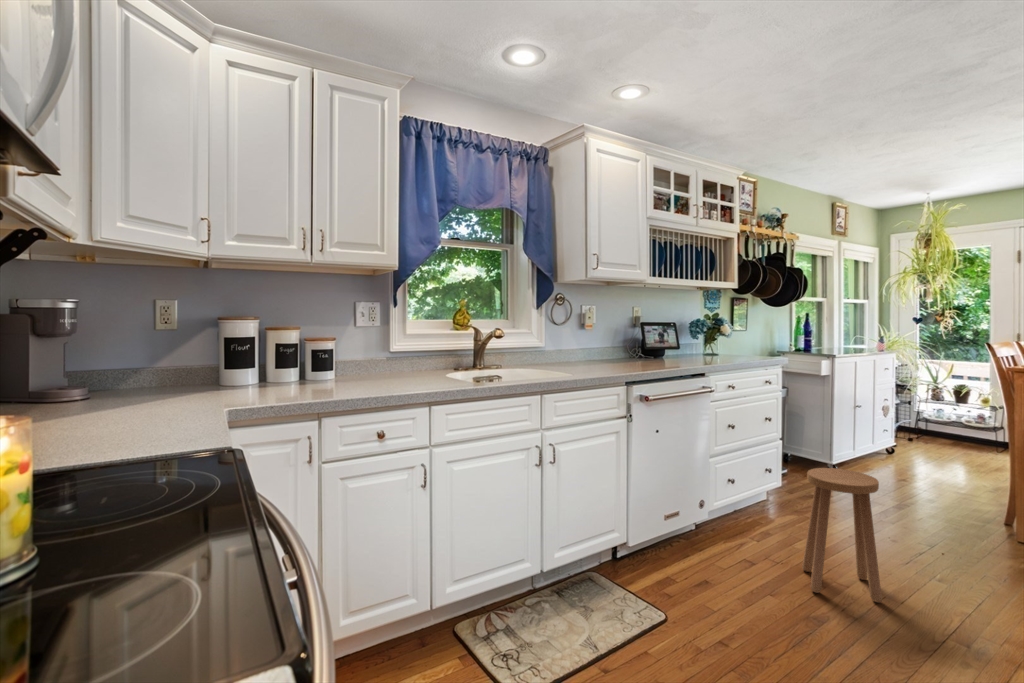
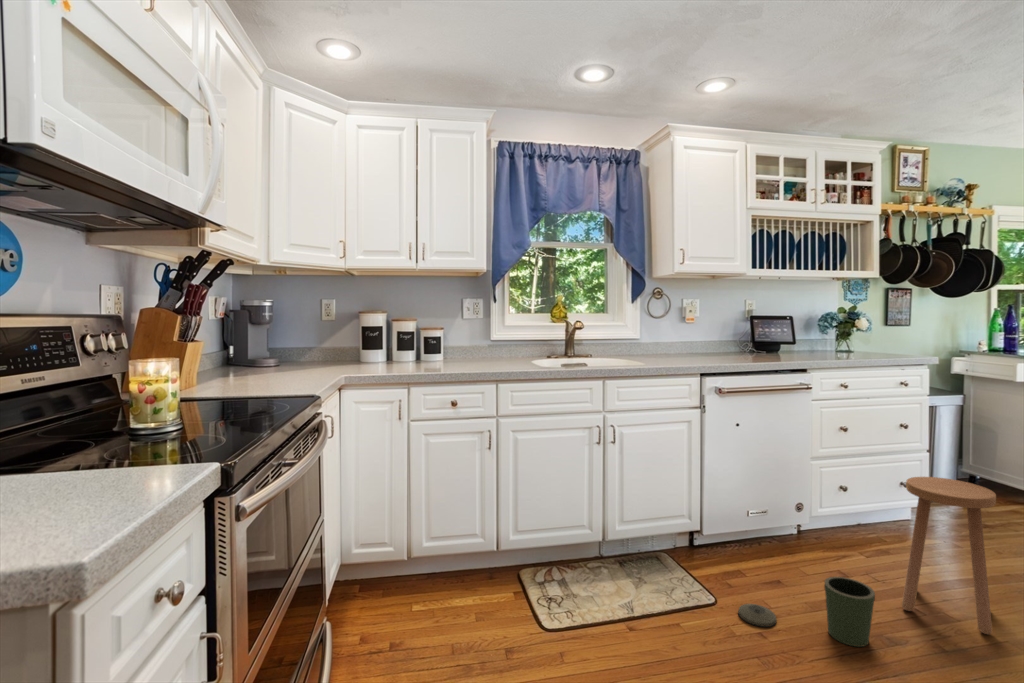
trash can: none [691,574,813,640] -> present [738,577,875,647]

